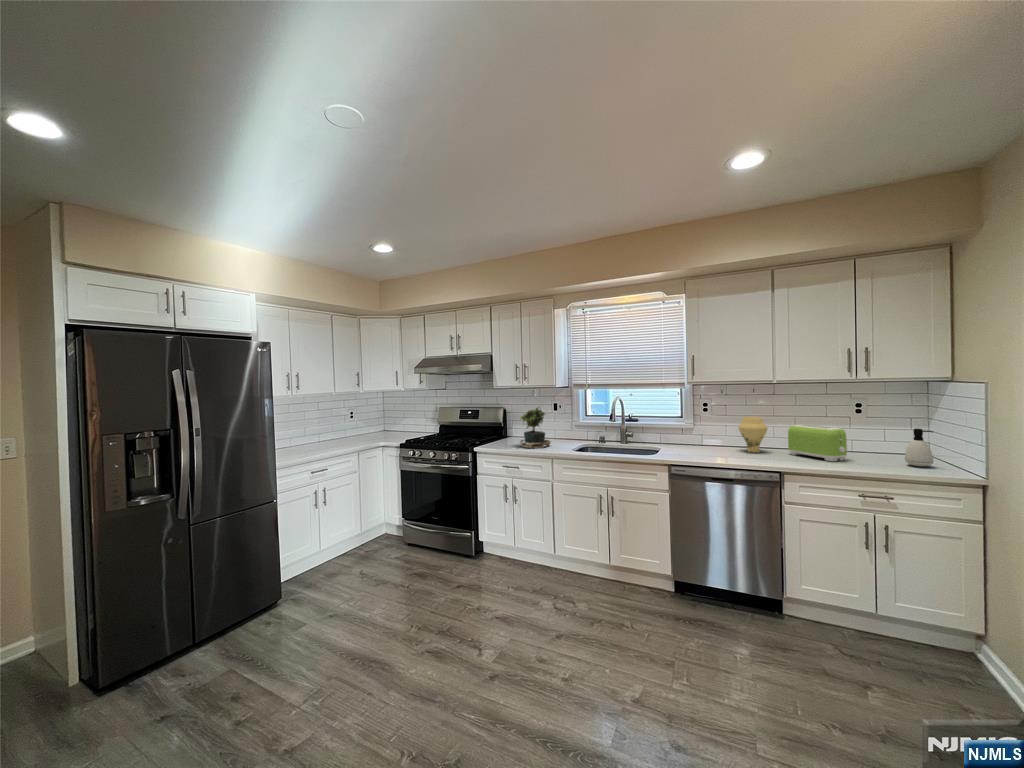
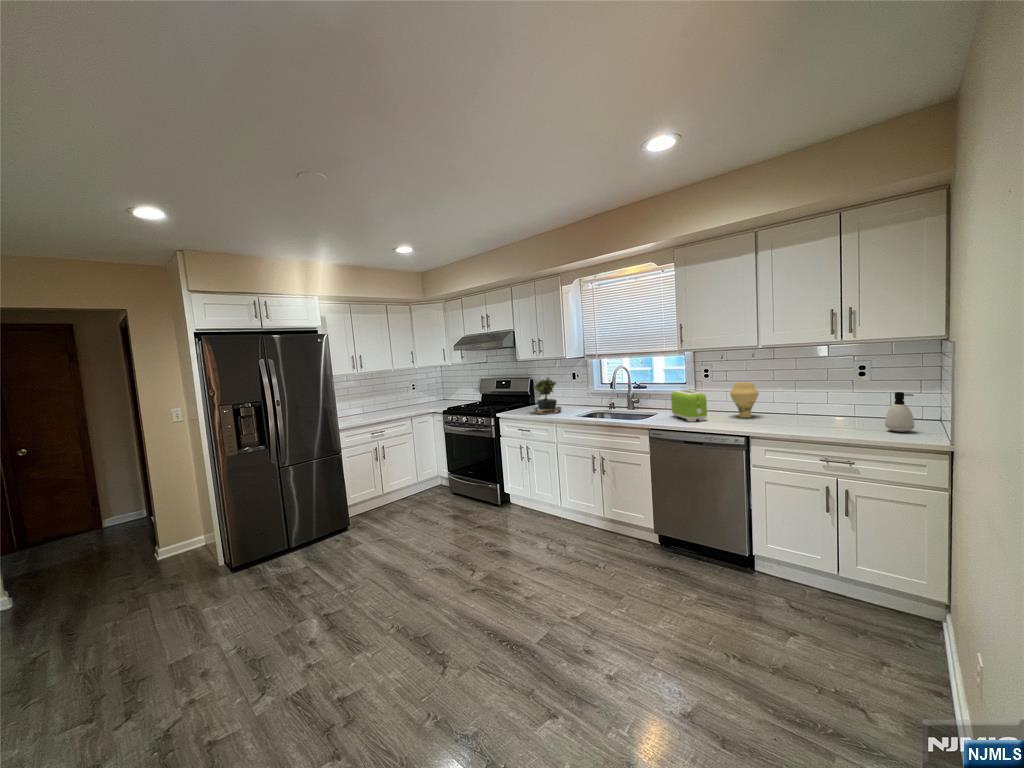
toaster: present [788,425,847,461] -> present [671,390,707,422]

